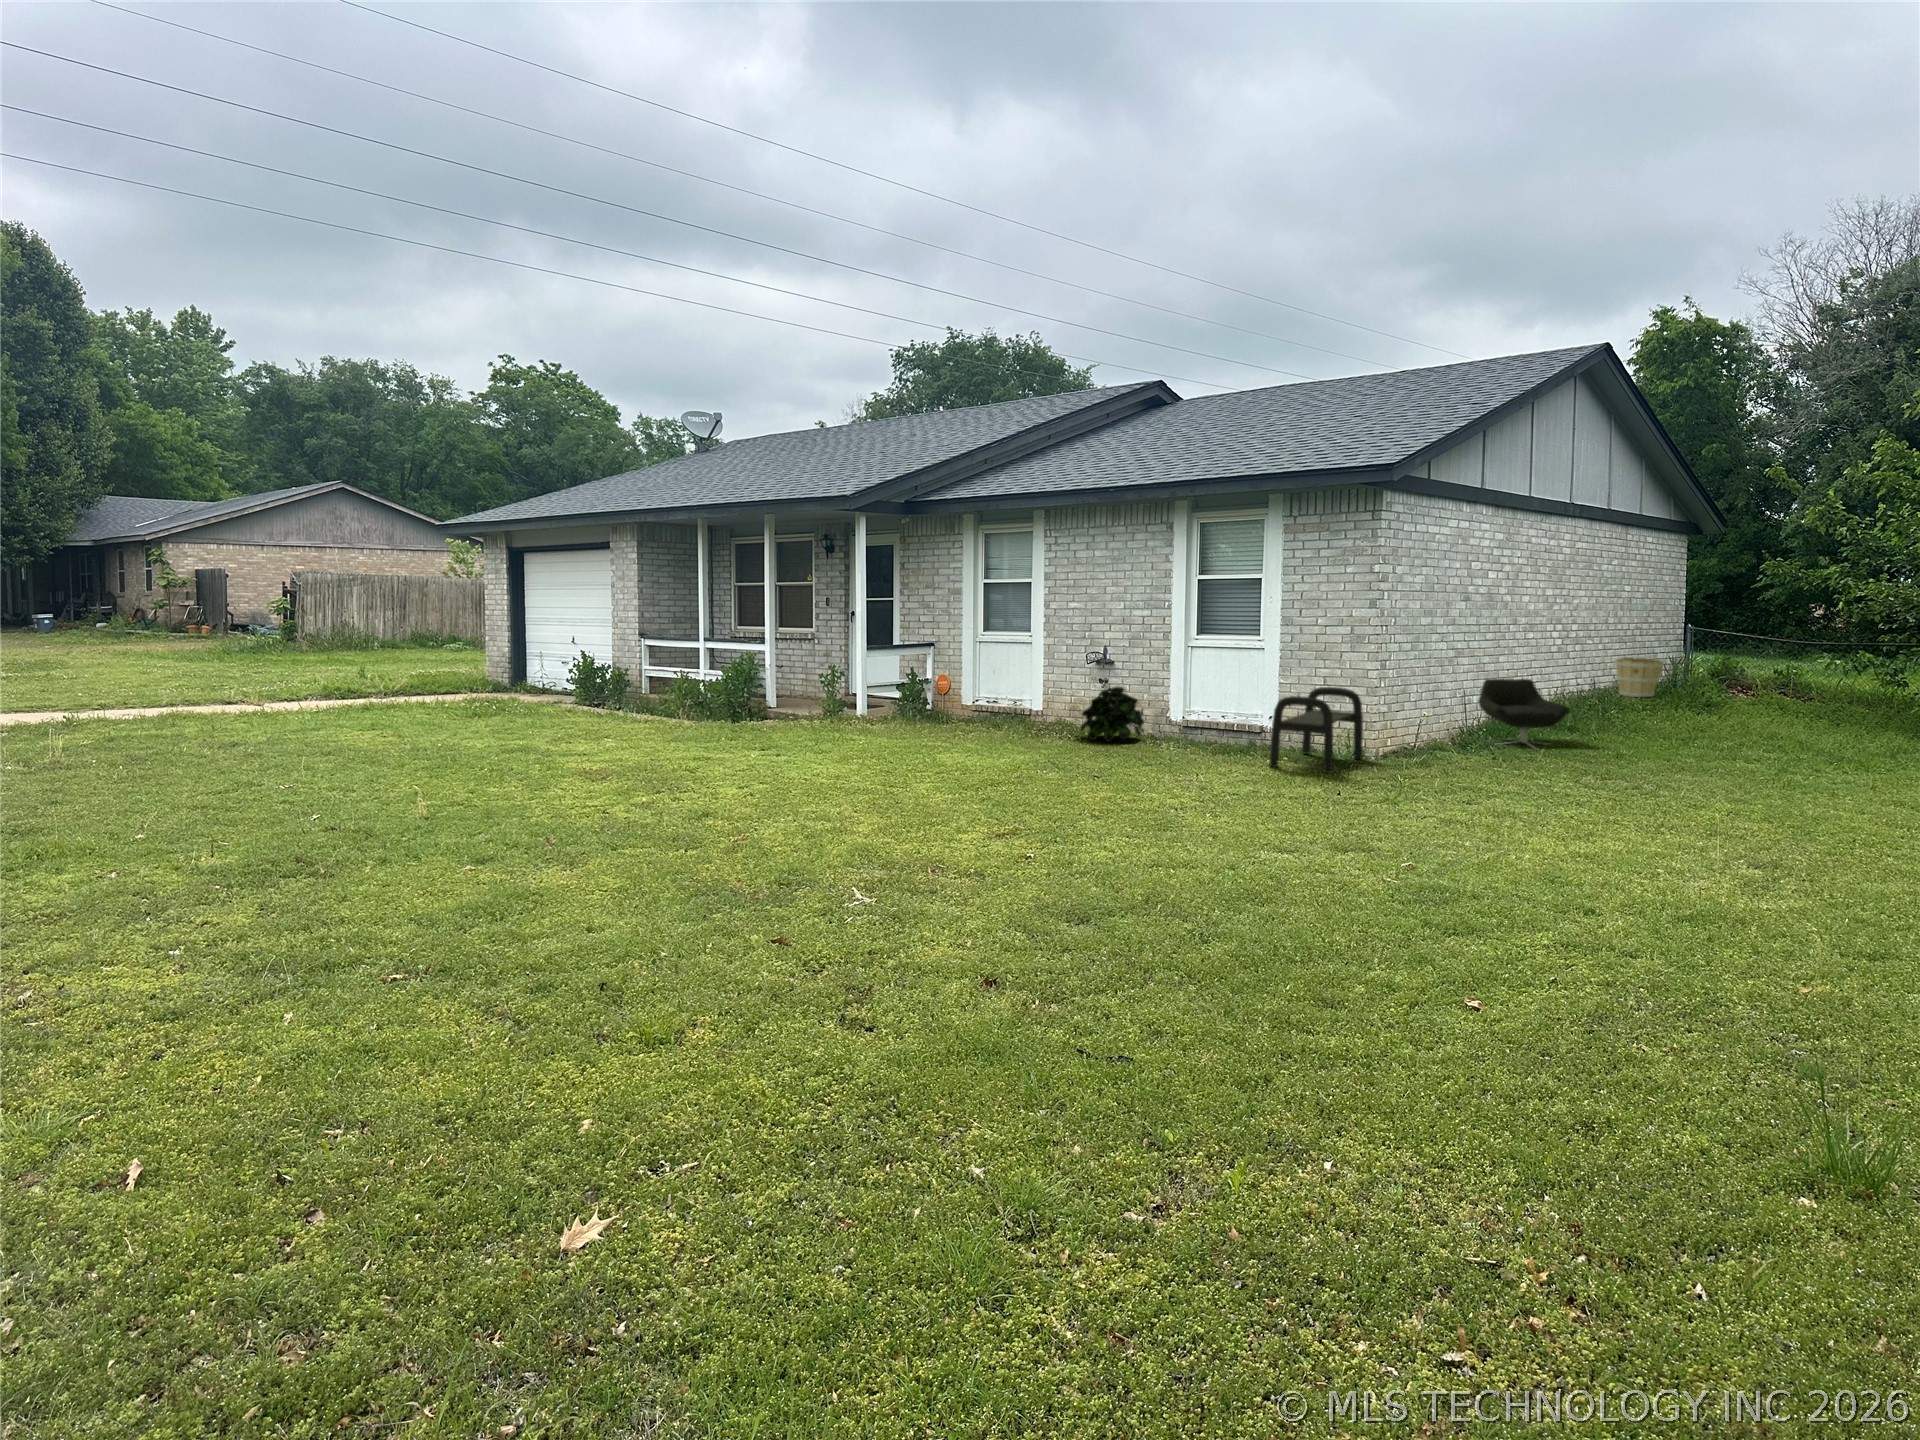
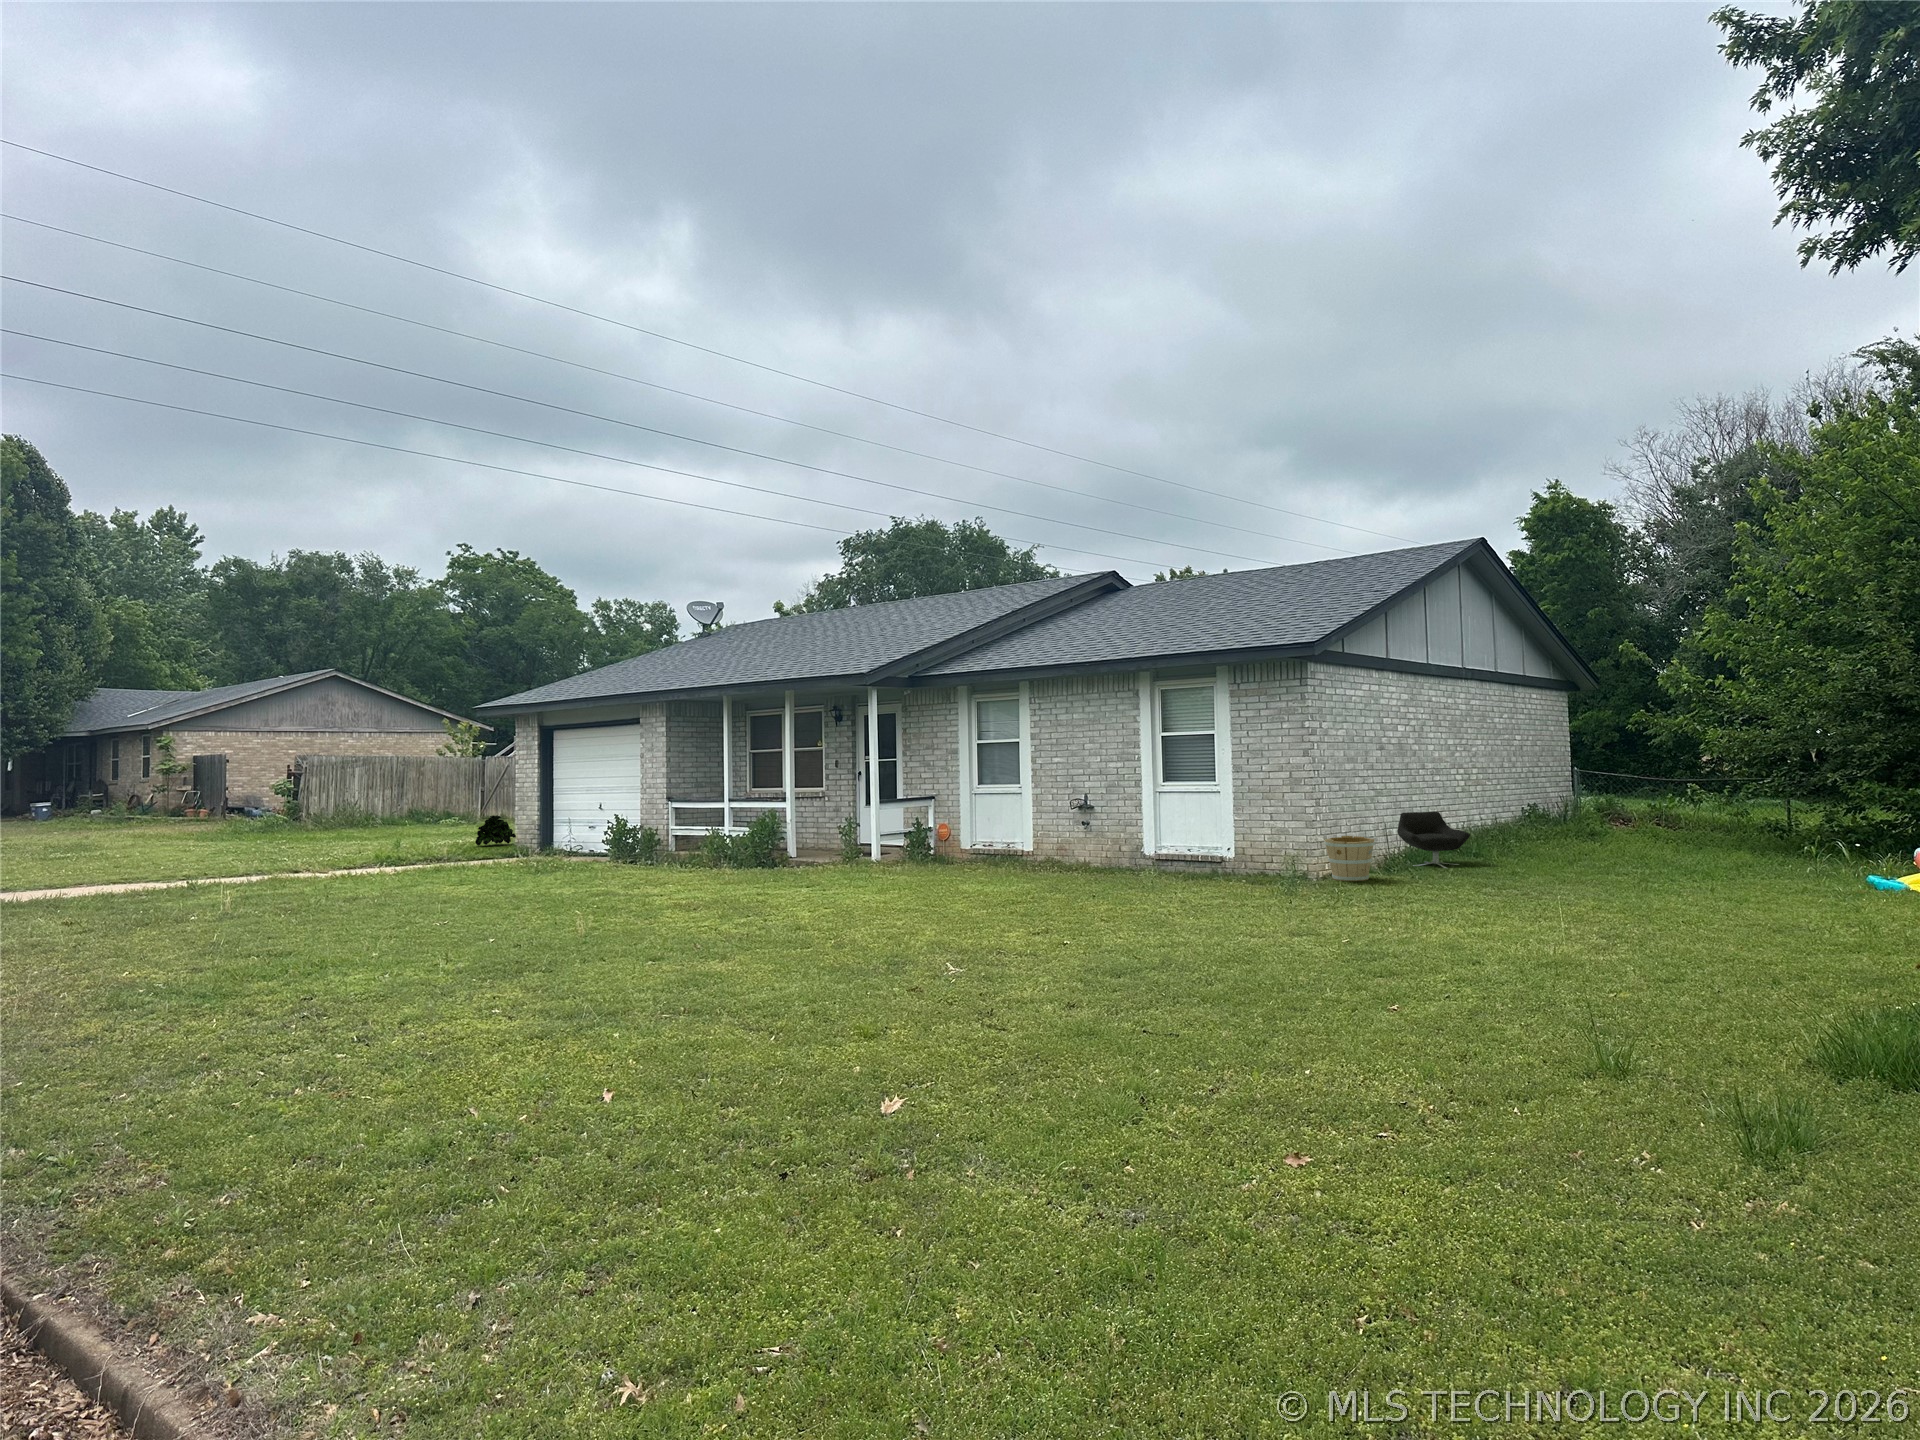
wooden bucket: present [1615,657,1664,697] -> present [1324,836,1375,881]
potted plant: present [1080,687,1145,741] -> present [475,816,516,846]
bench: present [1270,687,1363,773] -> none [1230,820,1305,889]

